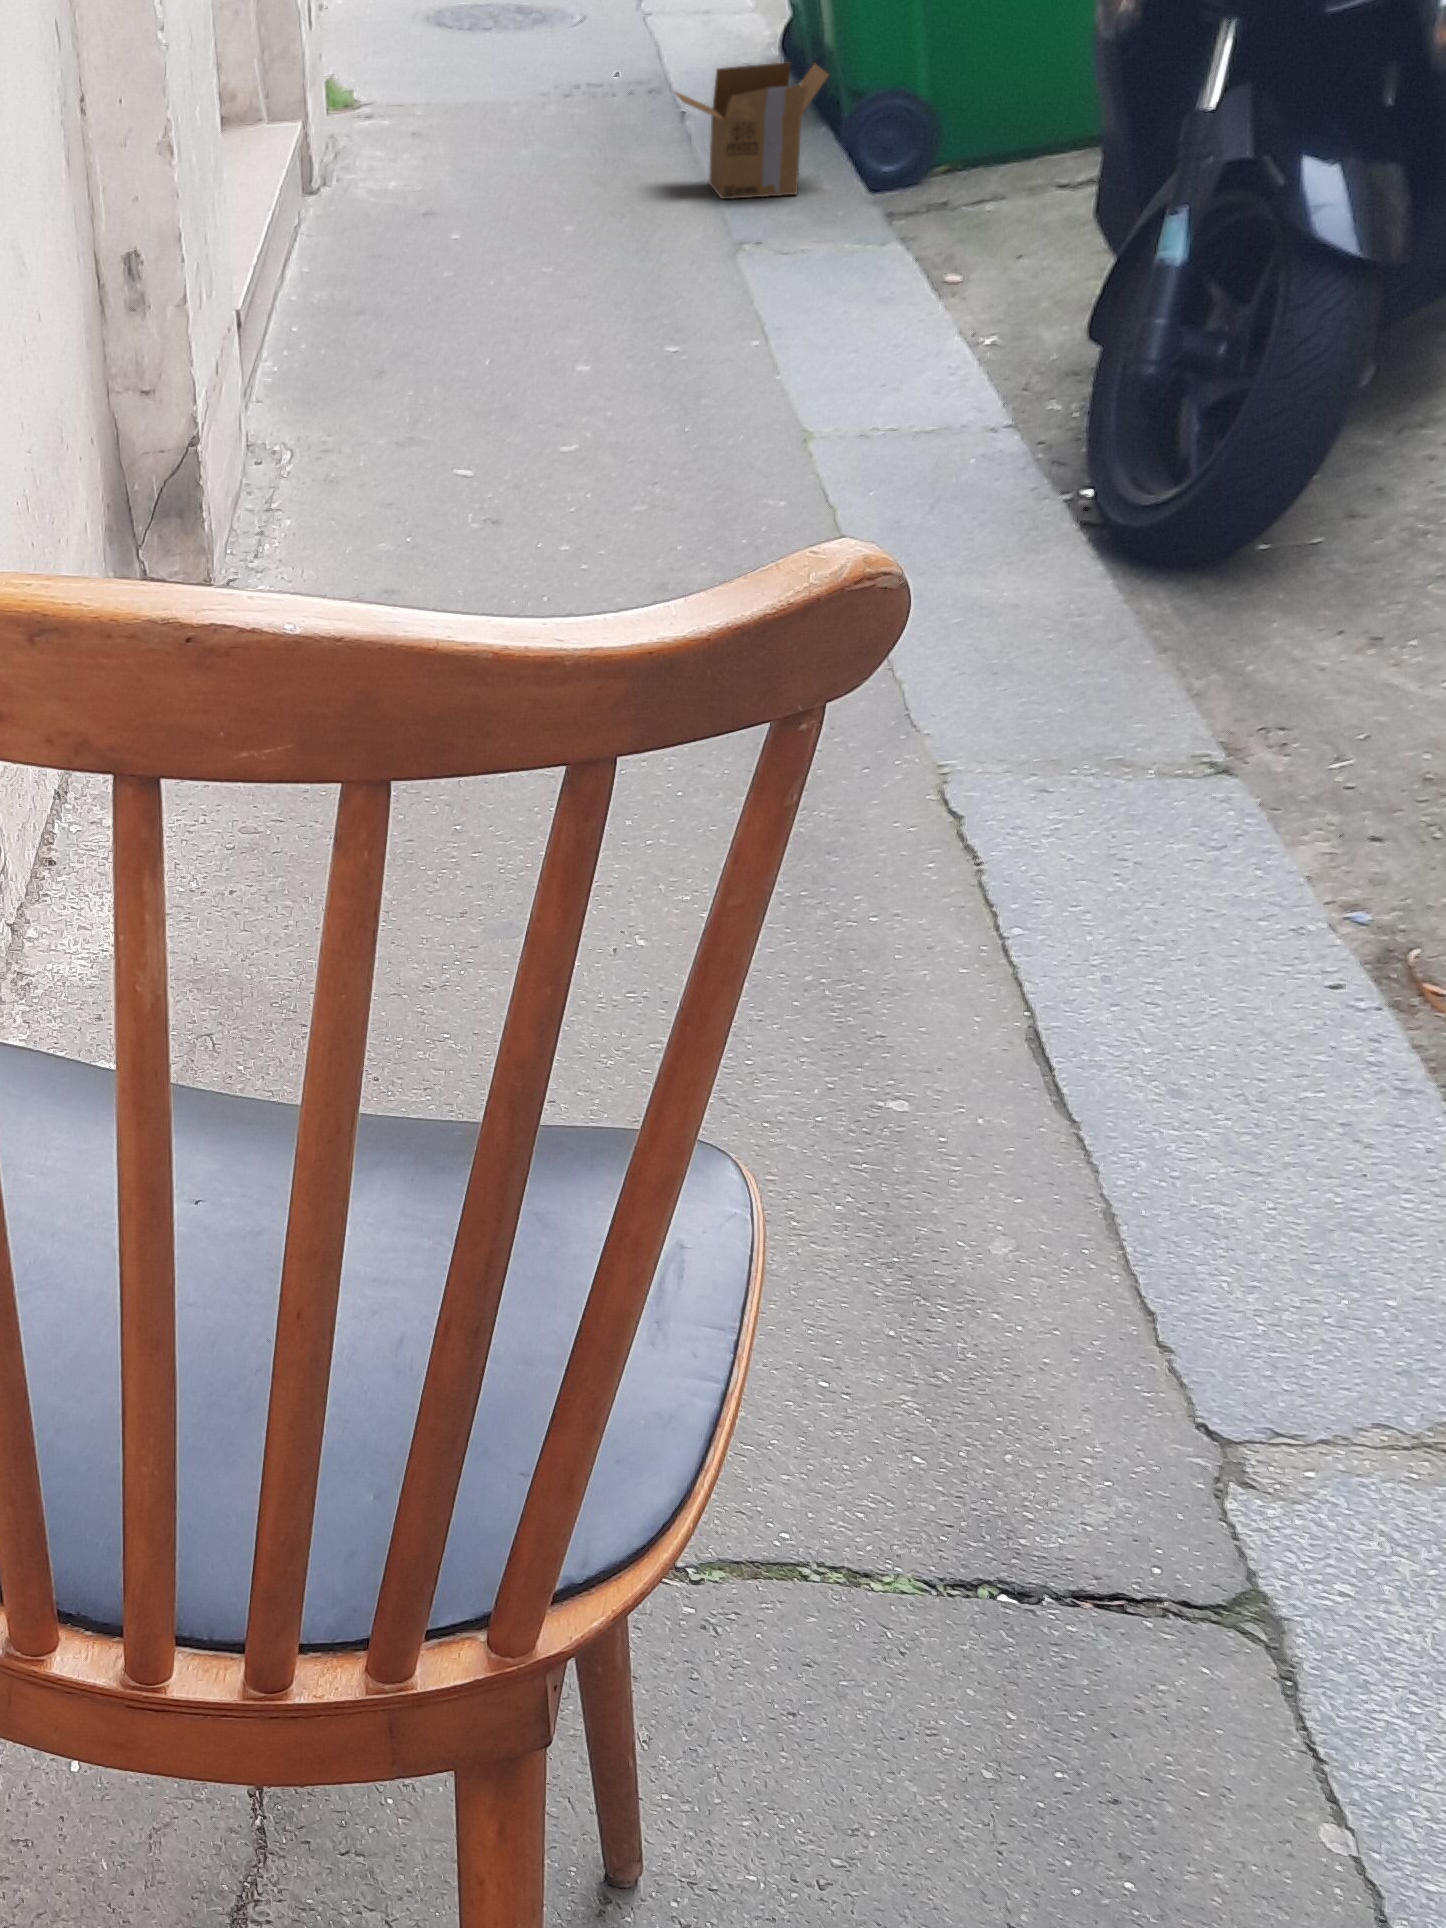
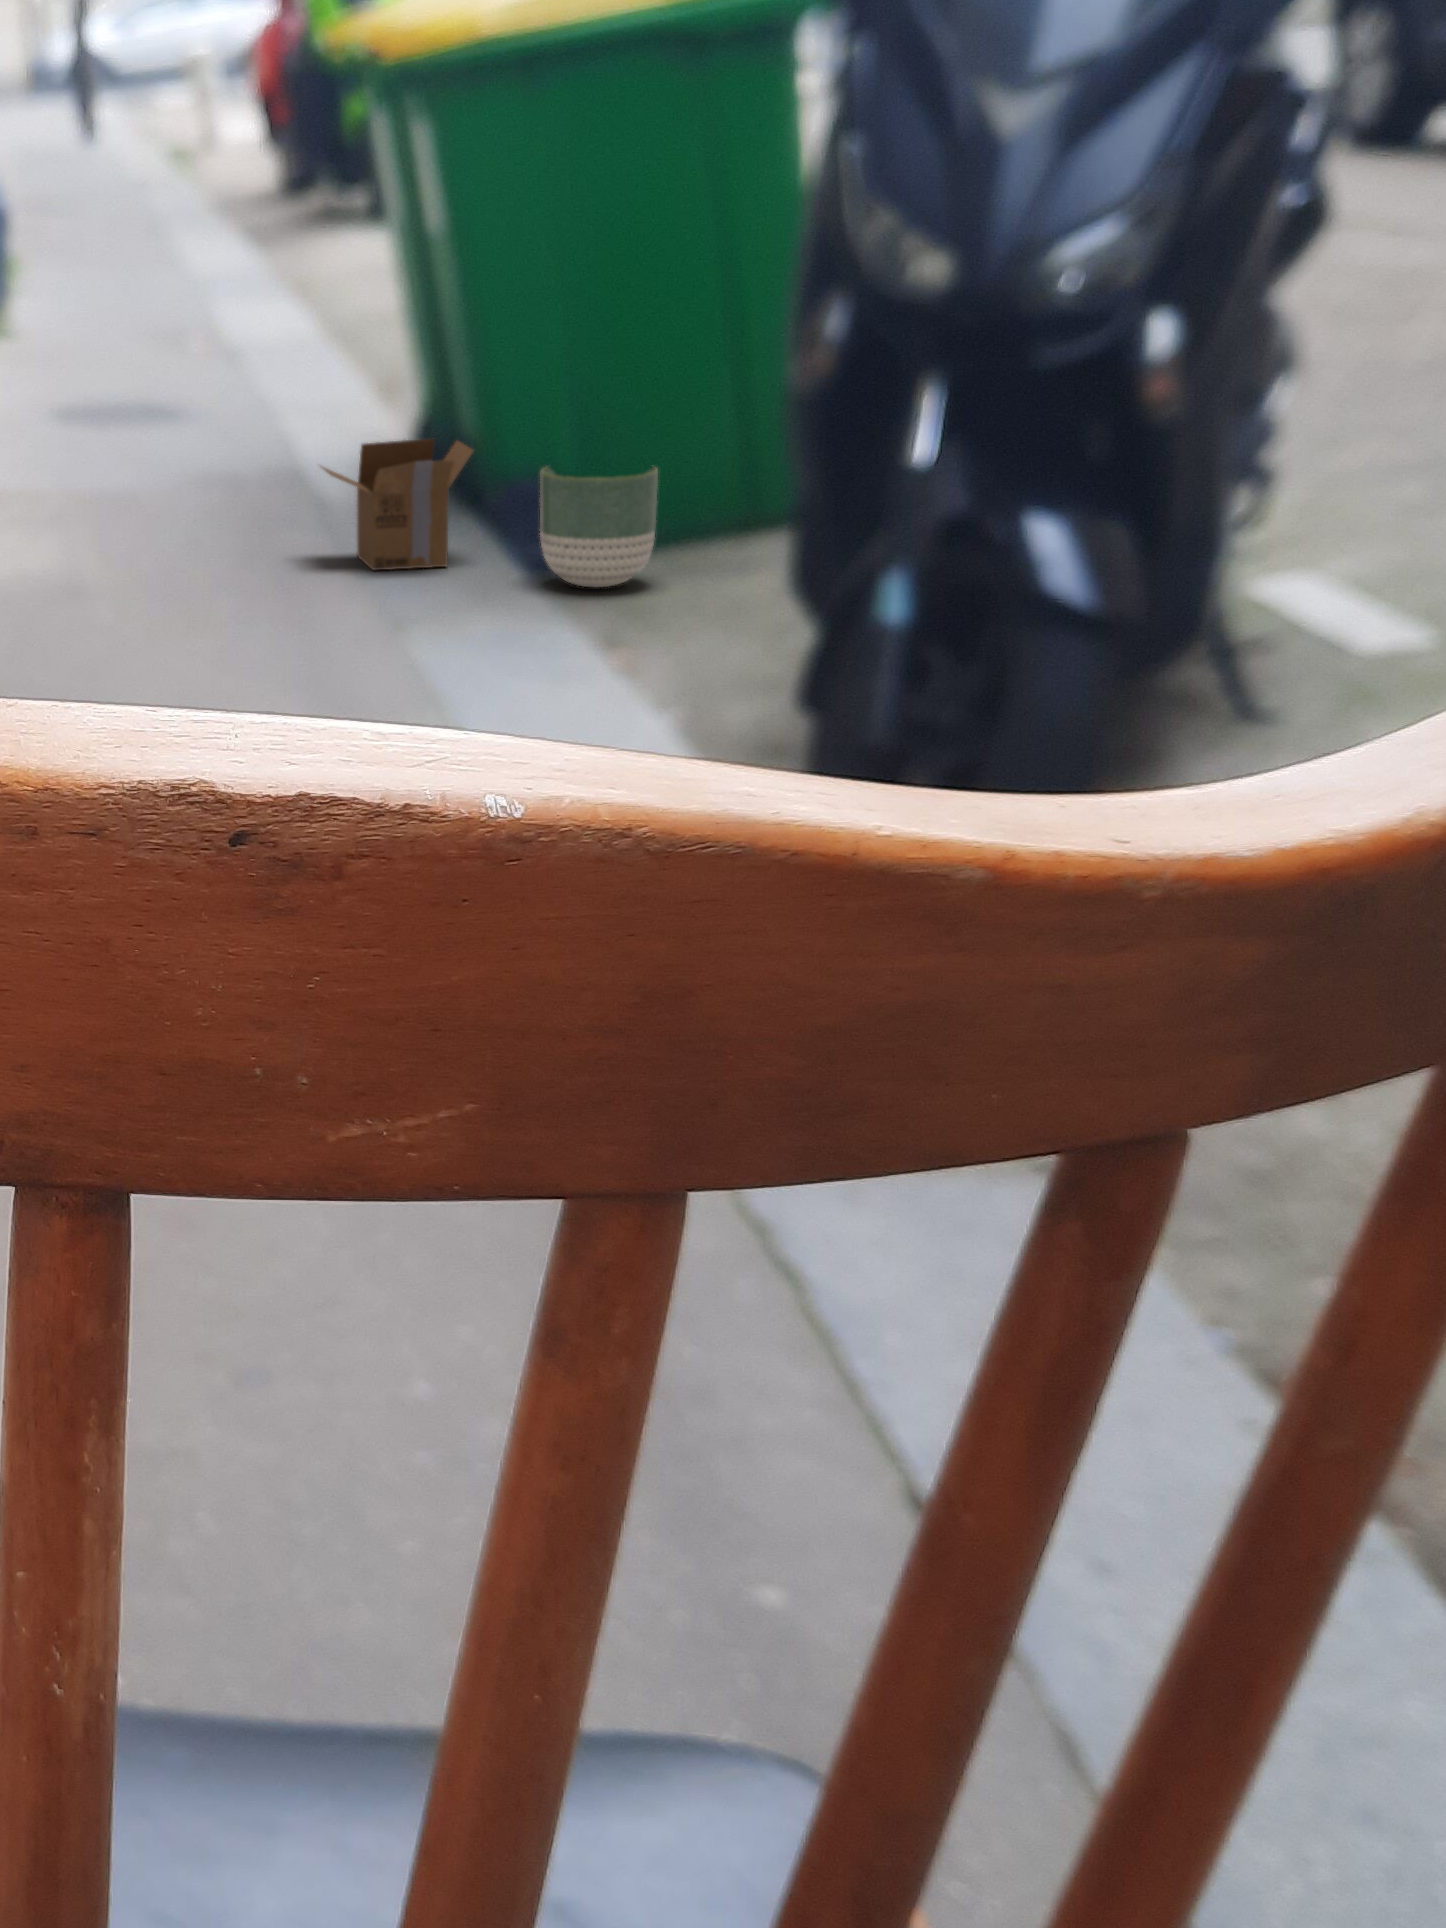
planter: none [889,85,1011,216] -> present [540,465,658,587]

